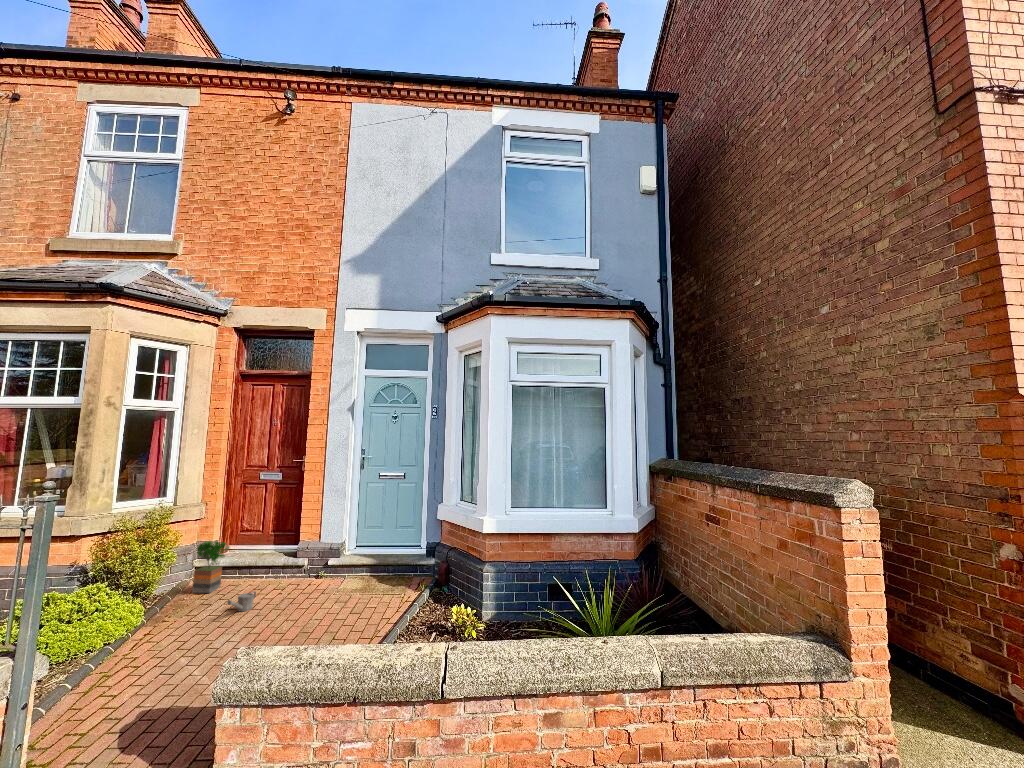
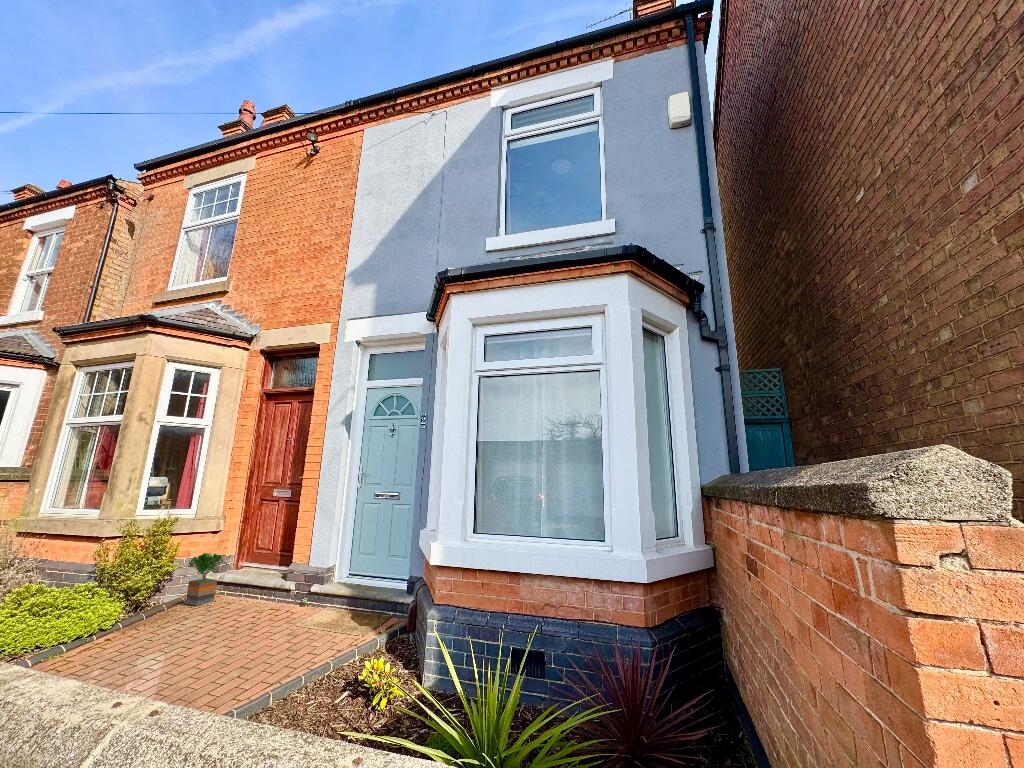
watering can: present [227,591,256,612] -> none [172,607,216,627]

